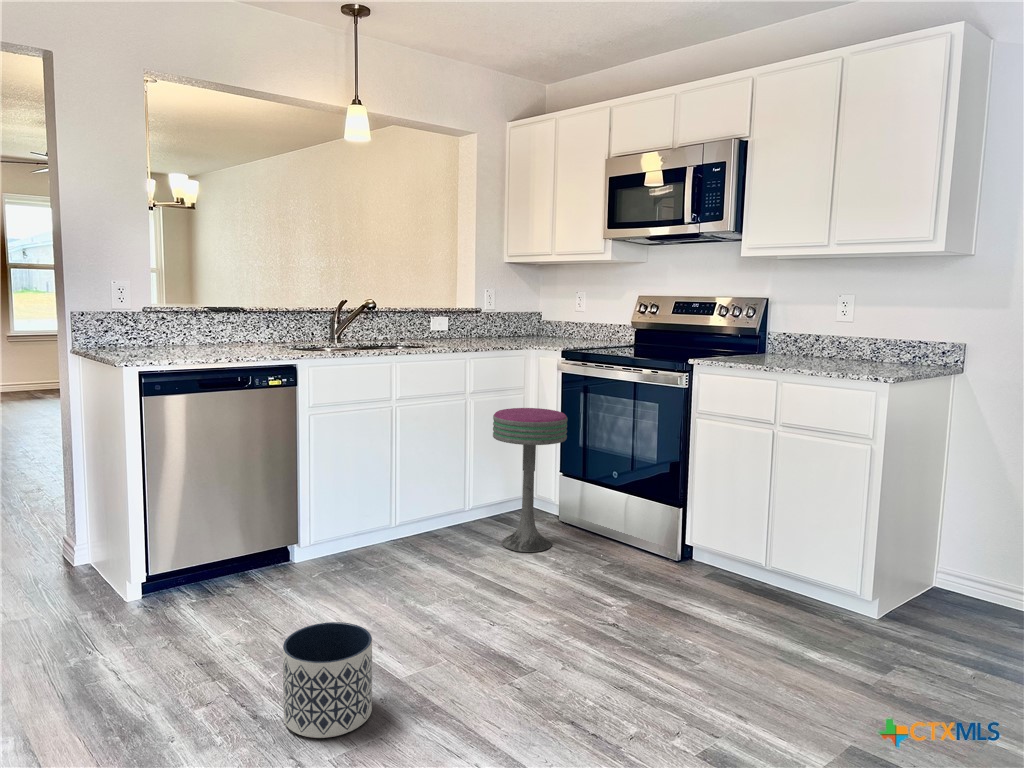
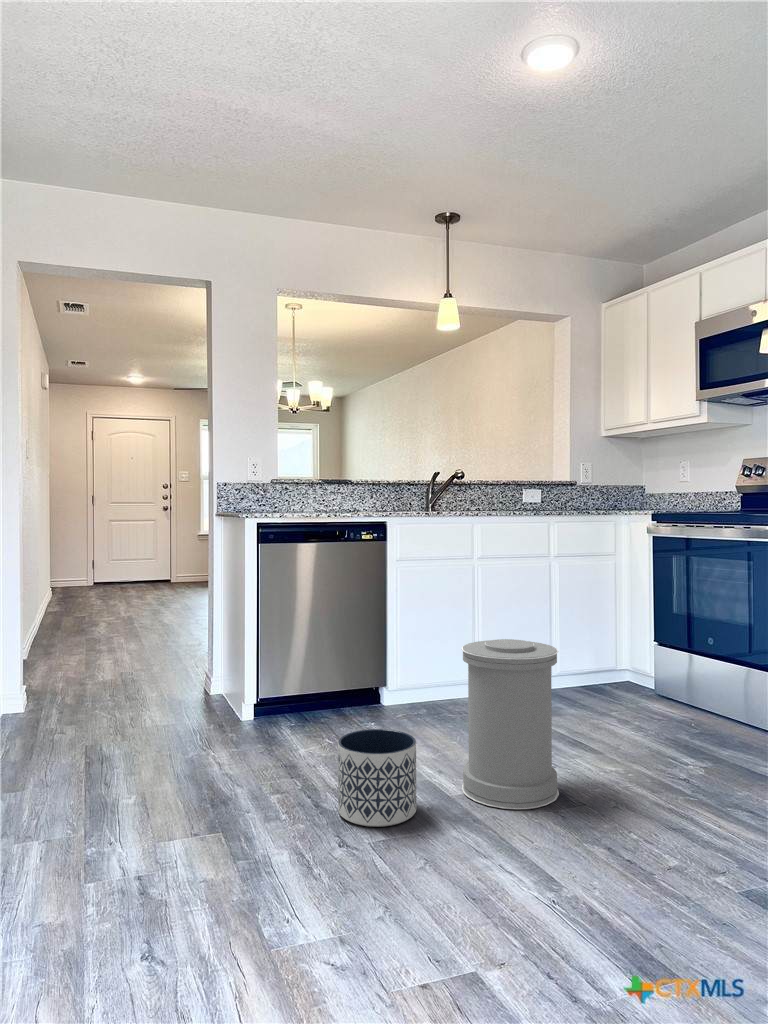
bar stool: present [493,408,568,552] -> none [573,569,651,715]
trash can: none [410,508,512,688] -> present [461,639,559,809]

